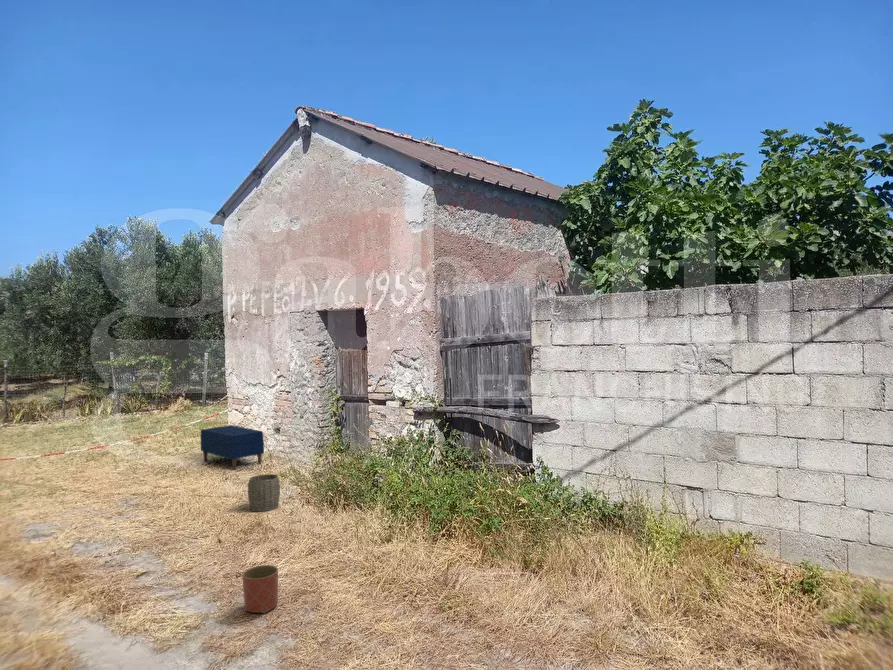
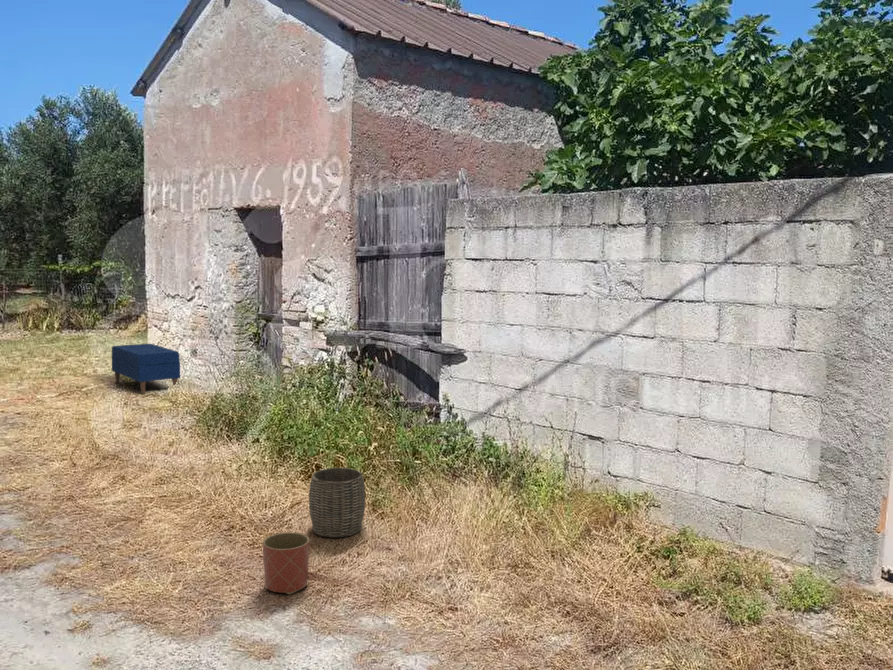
woven basket: present [248,474,280,512] -> present [309,468,365,537]
planter: present [242,565,278,613] -> present [263,532,309,594]

